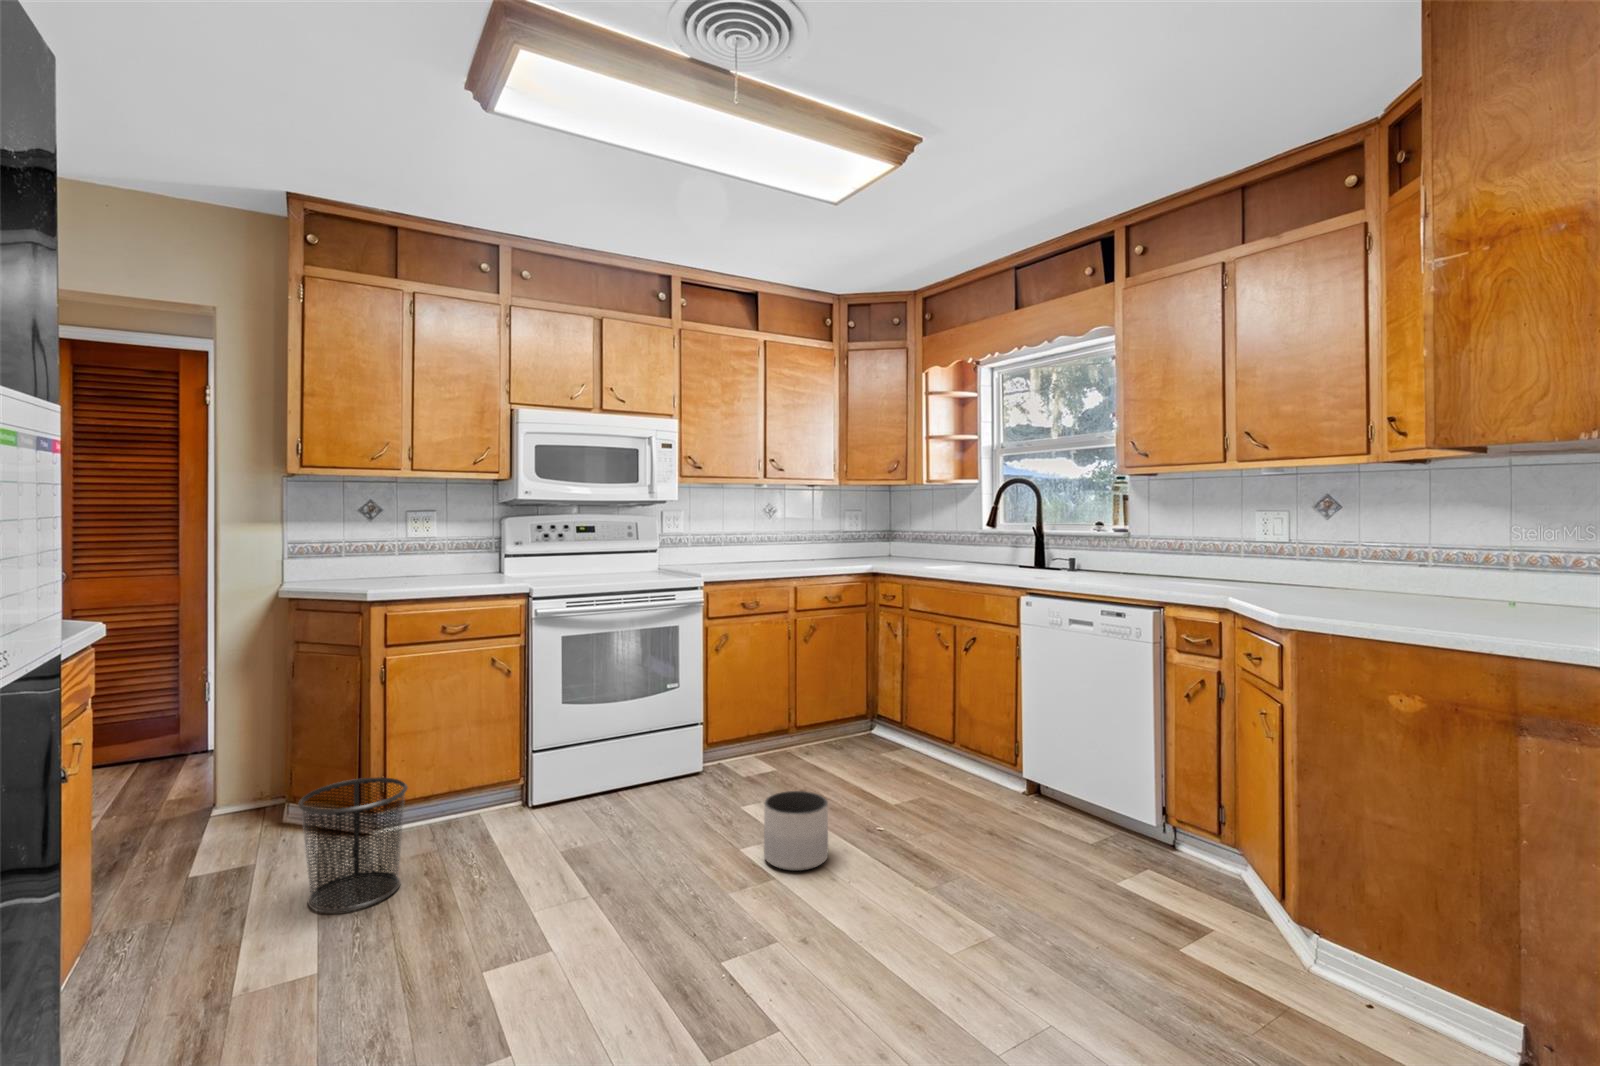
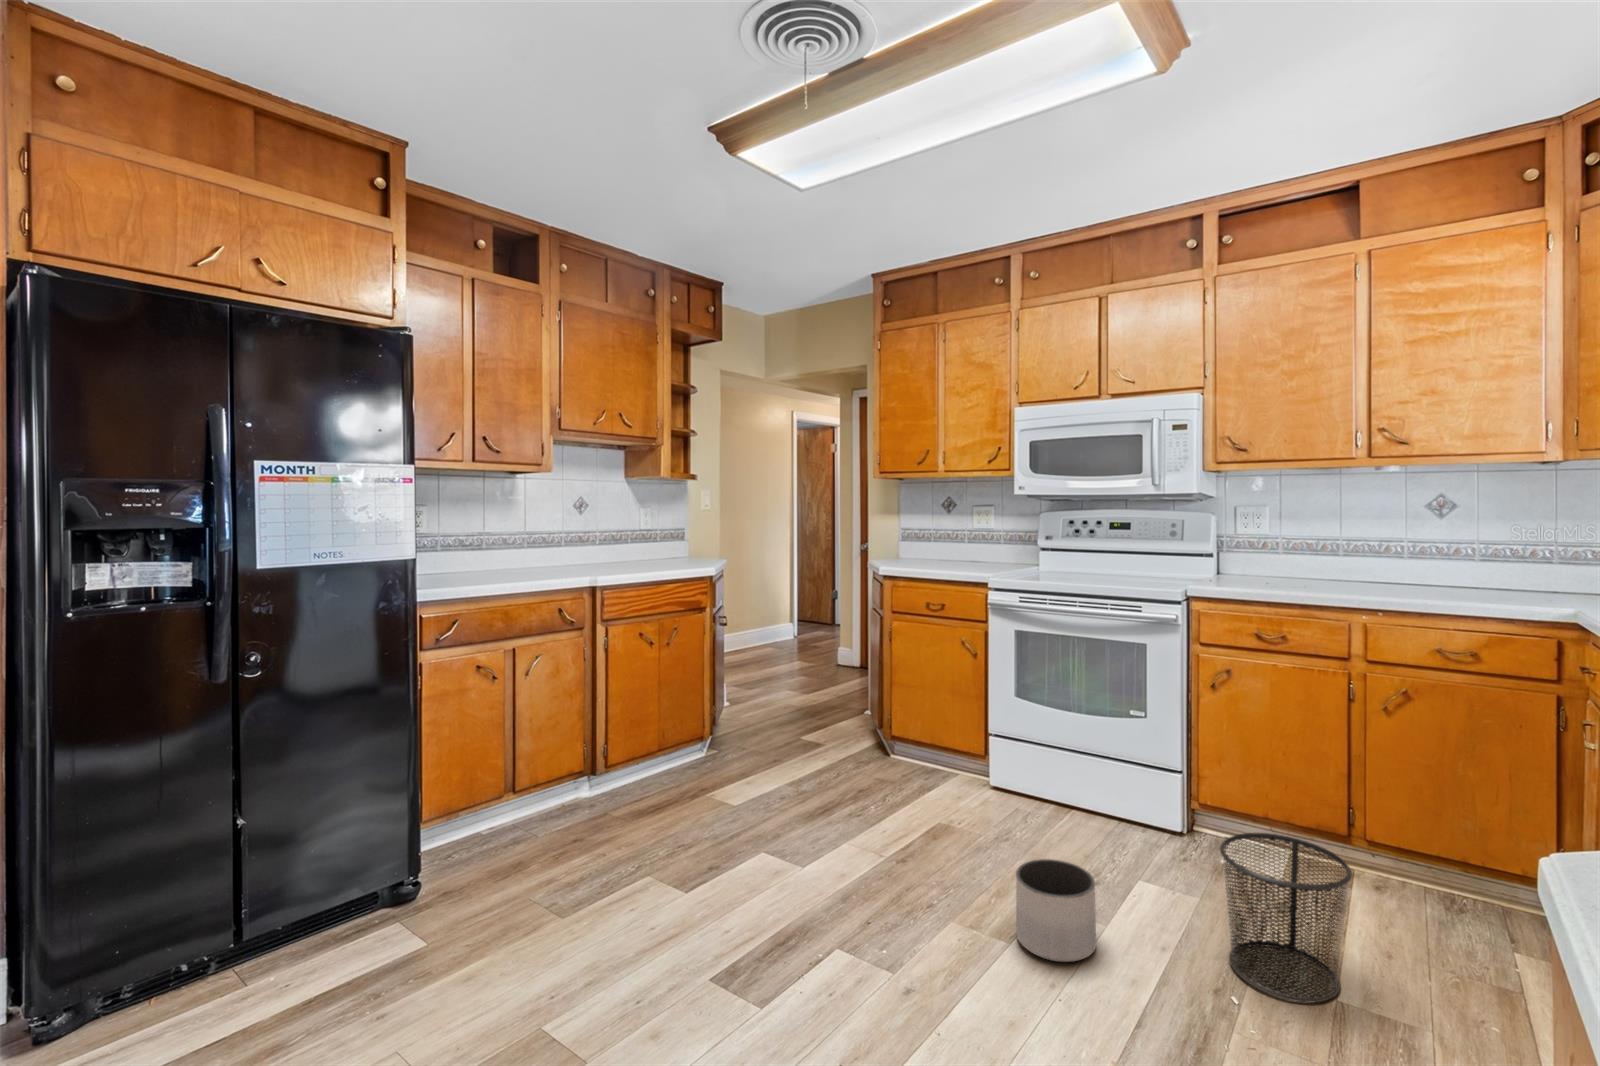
waste bin: present [298,777,408,913] -> present [1220,833,1352,1003]

